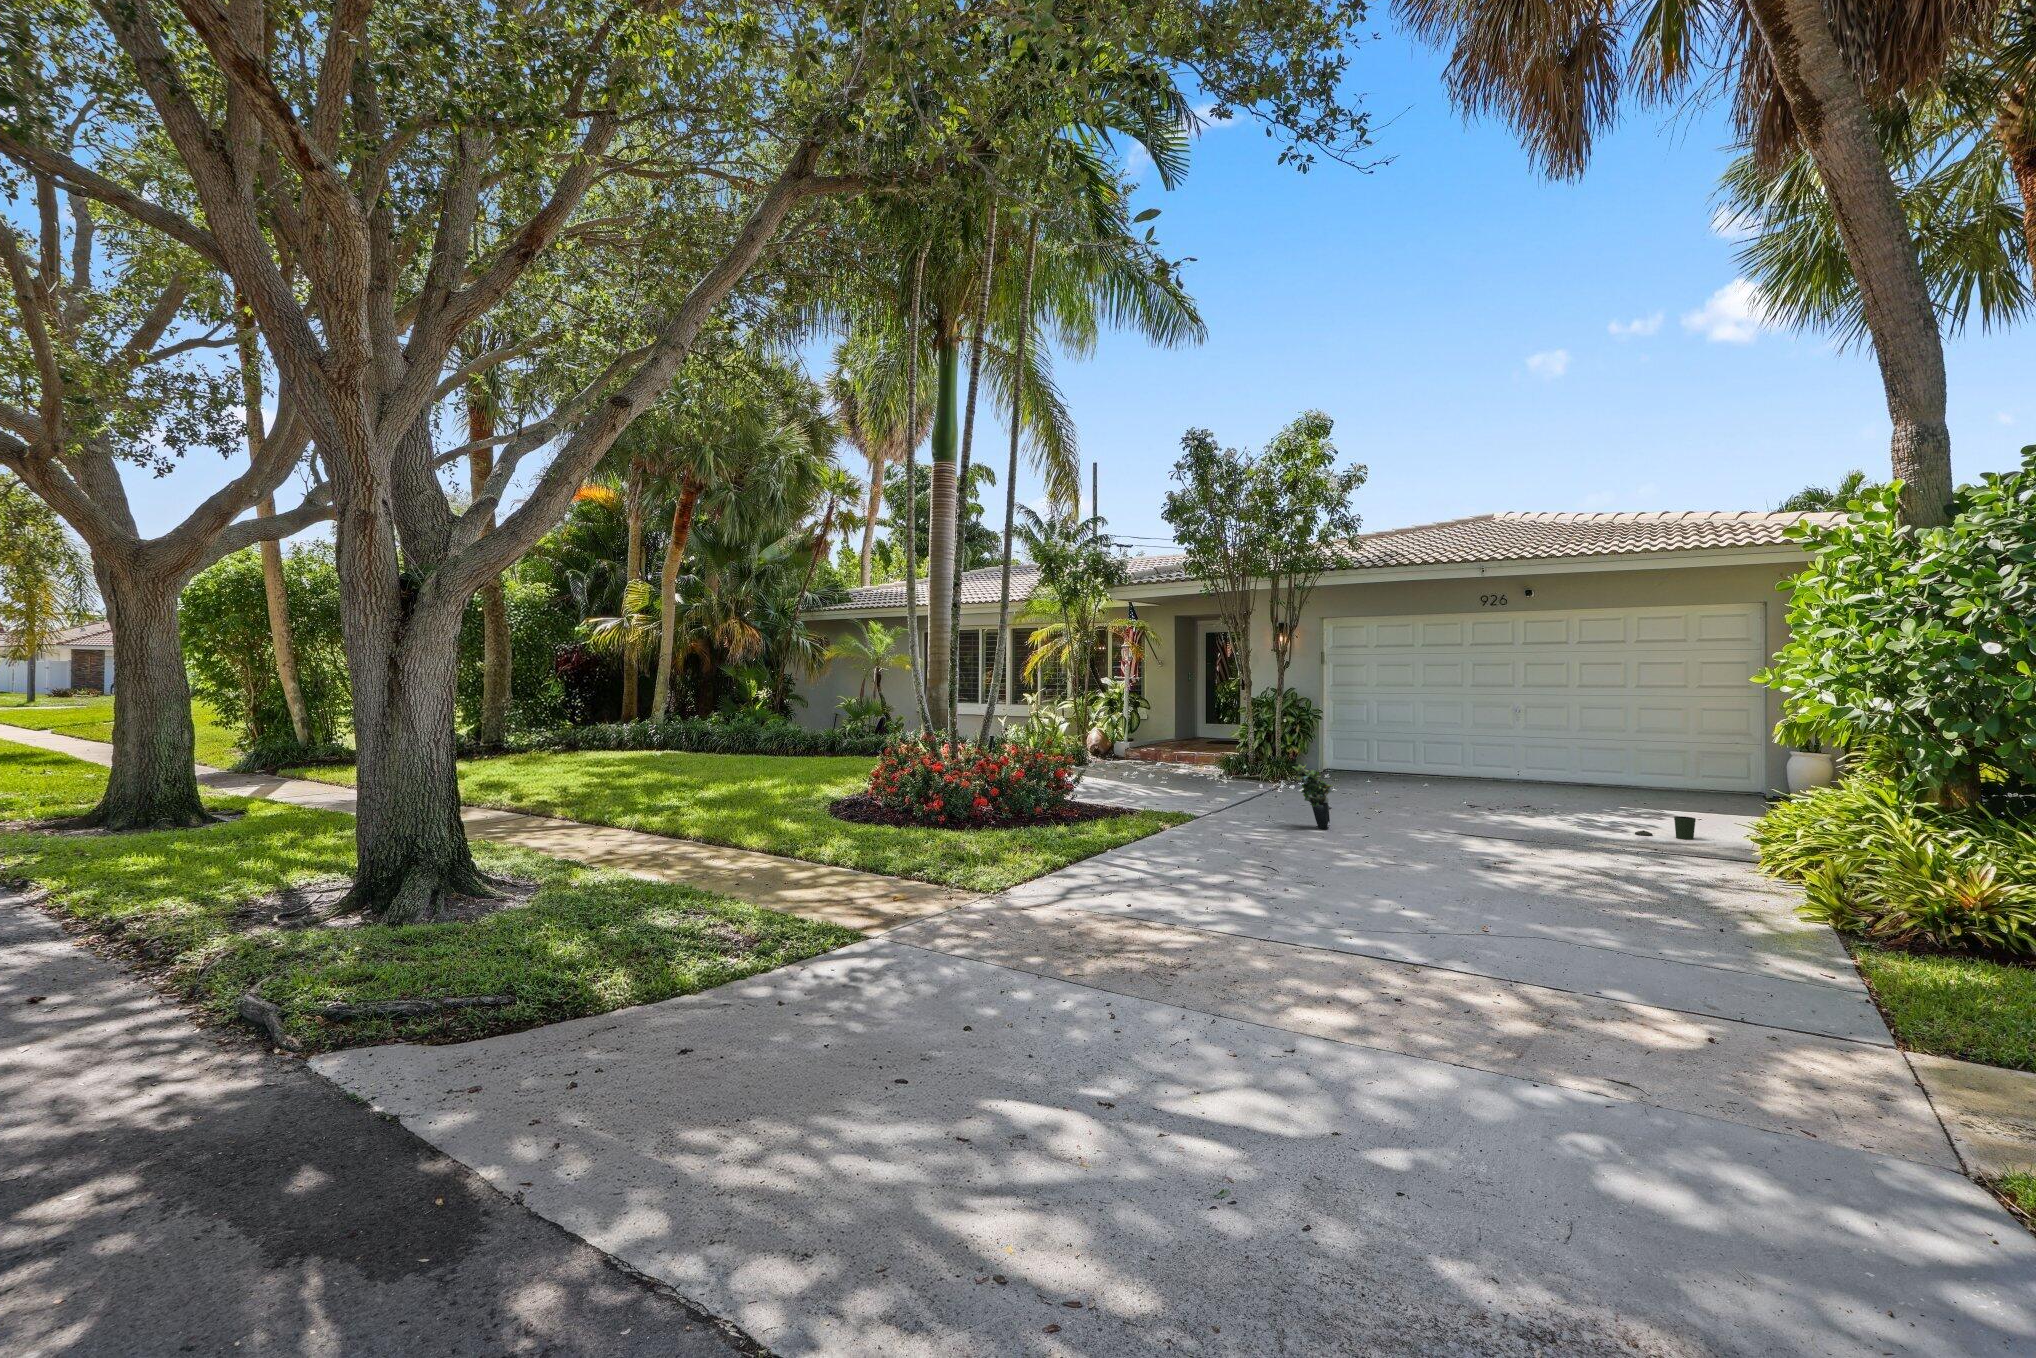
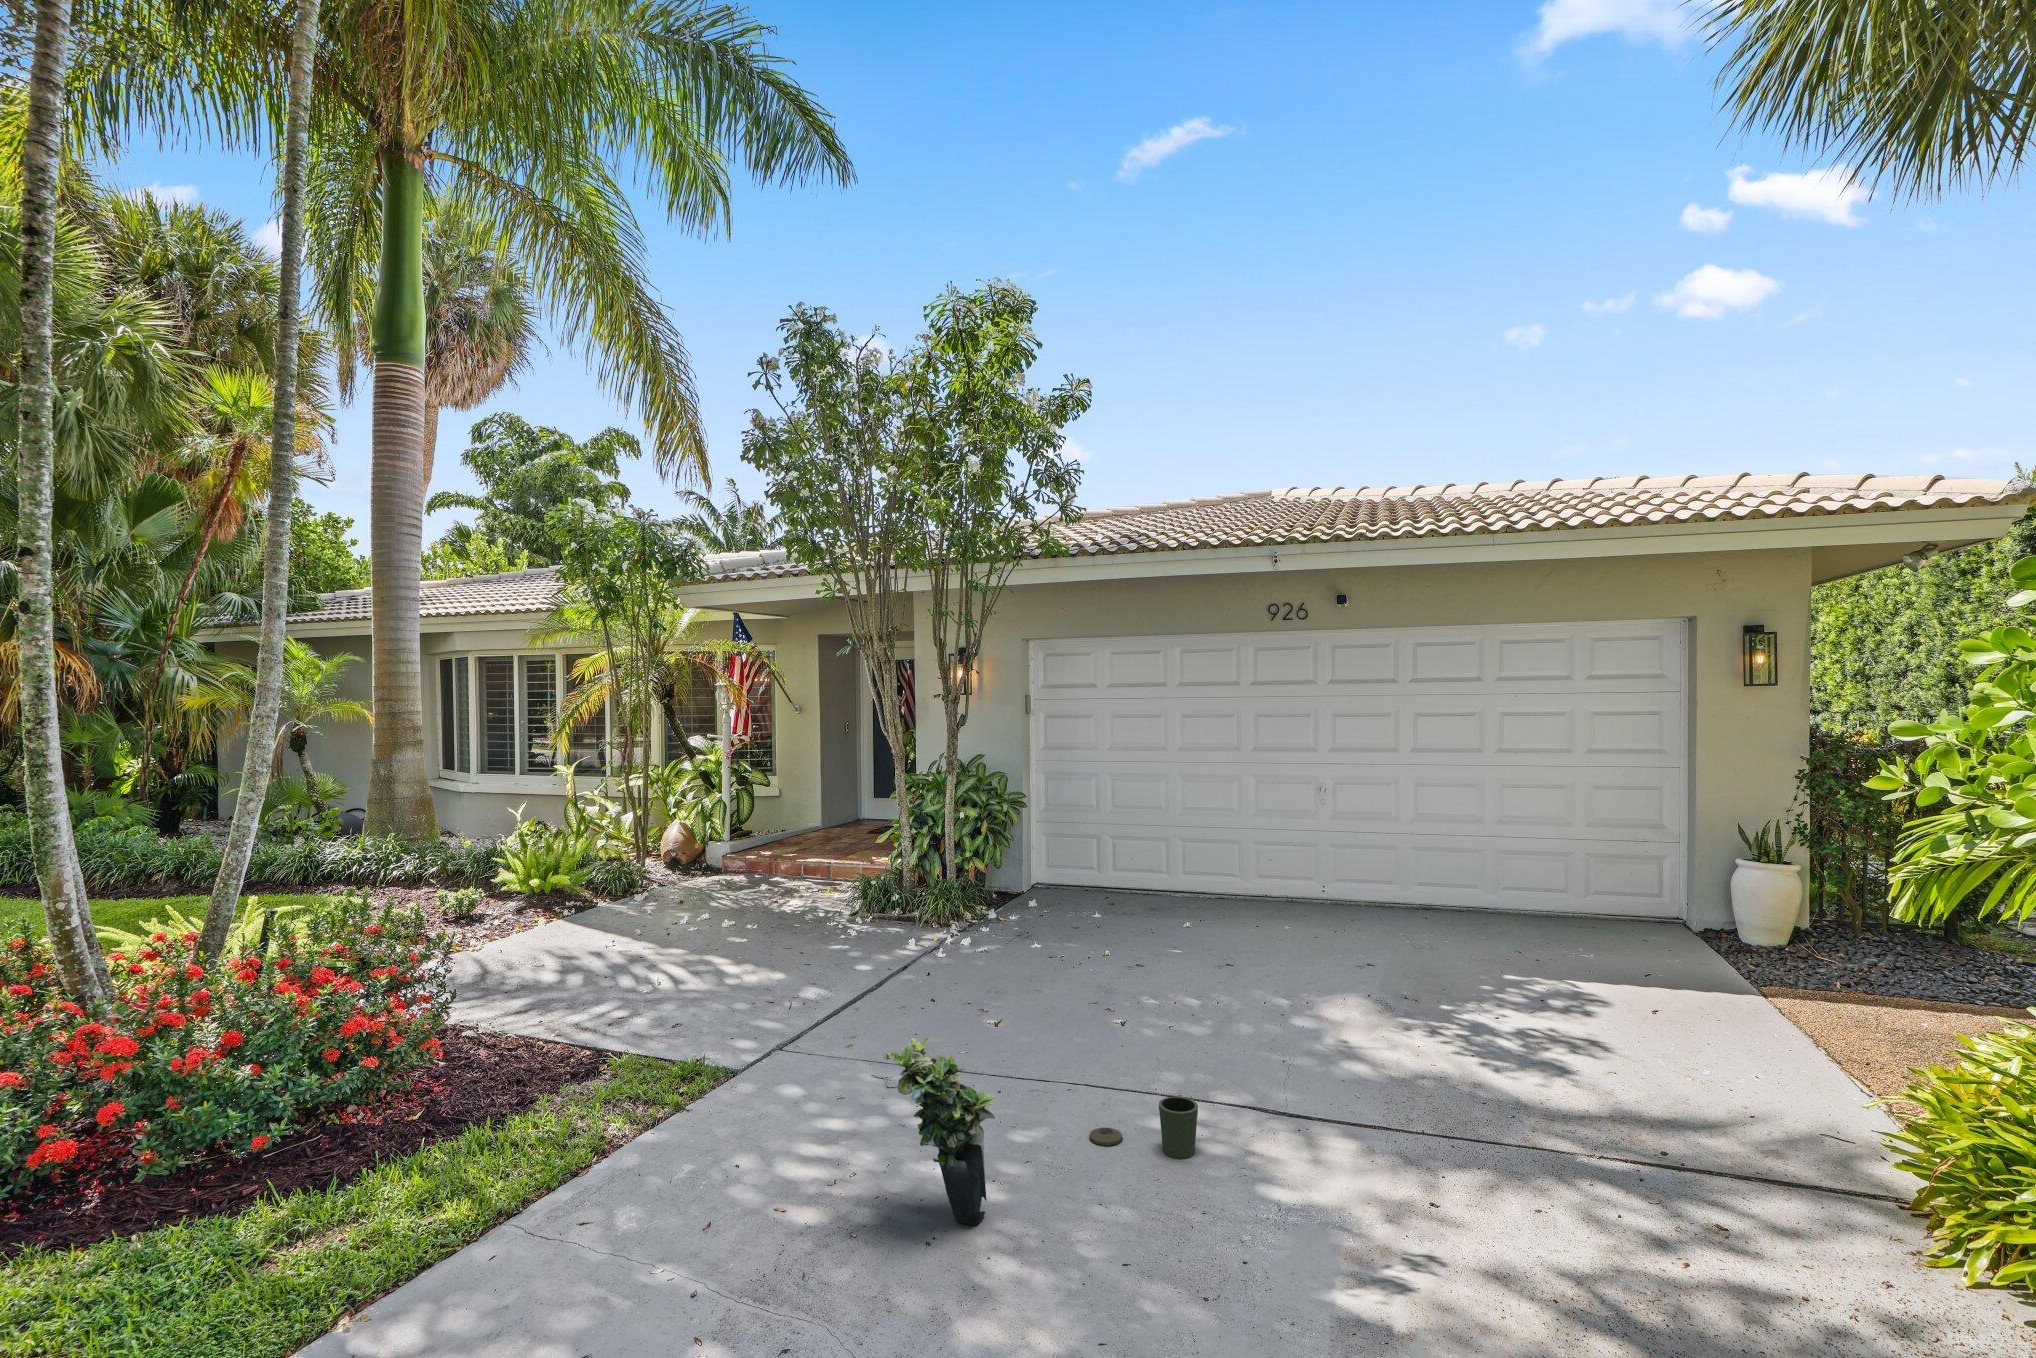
trash can: present [1635,816,1696,840] -> present [1089,1097,1198,1159]

